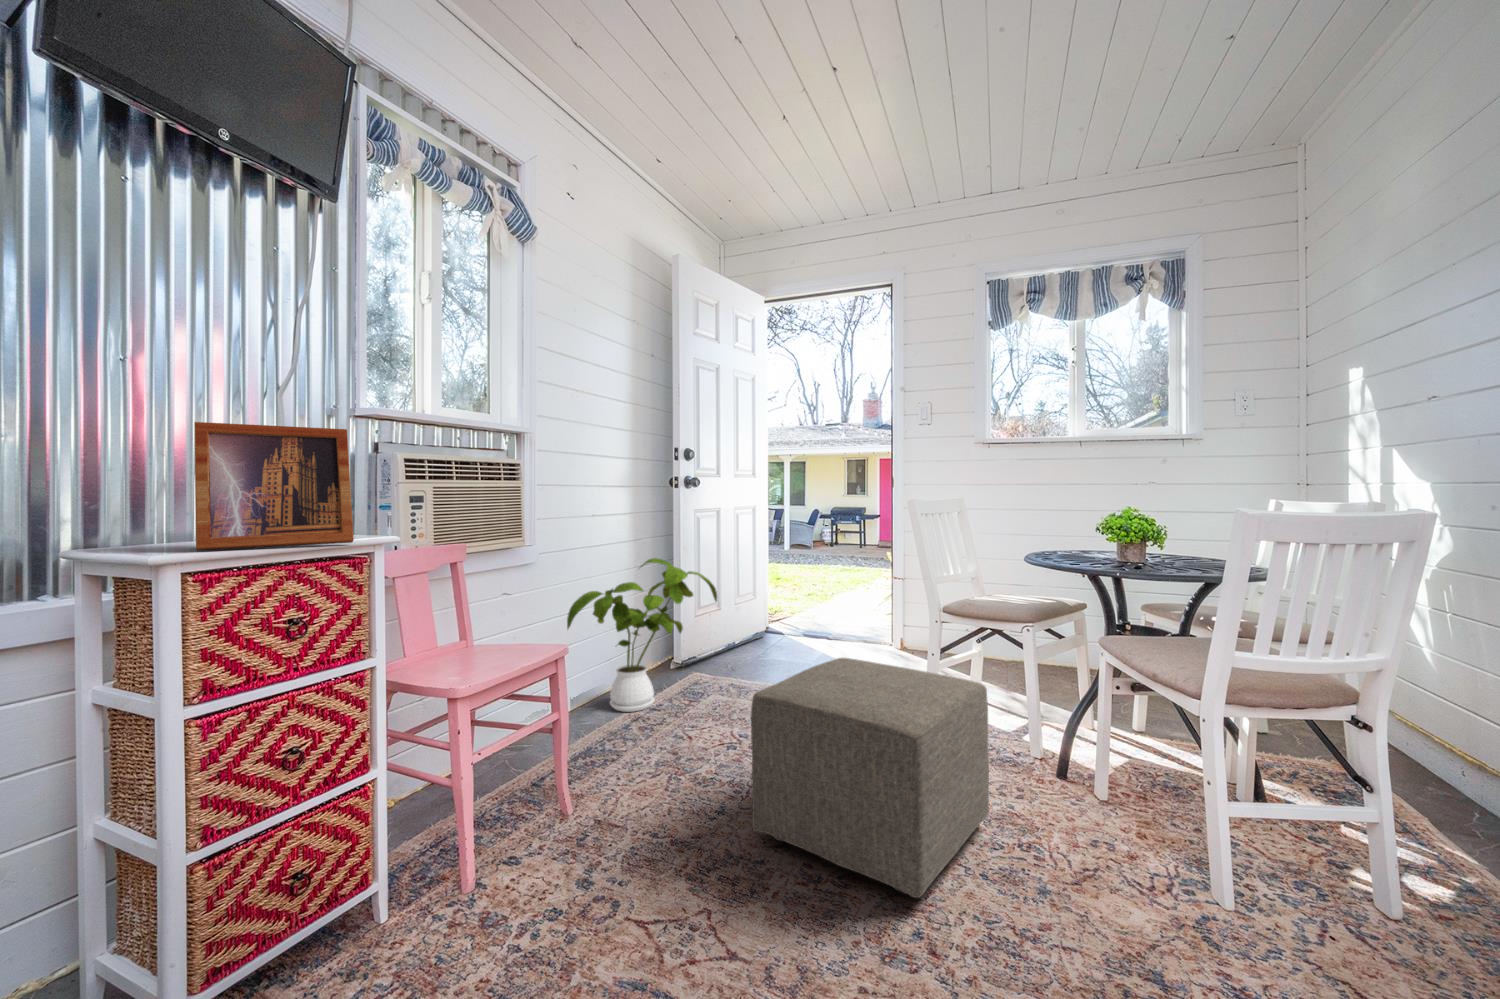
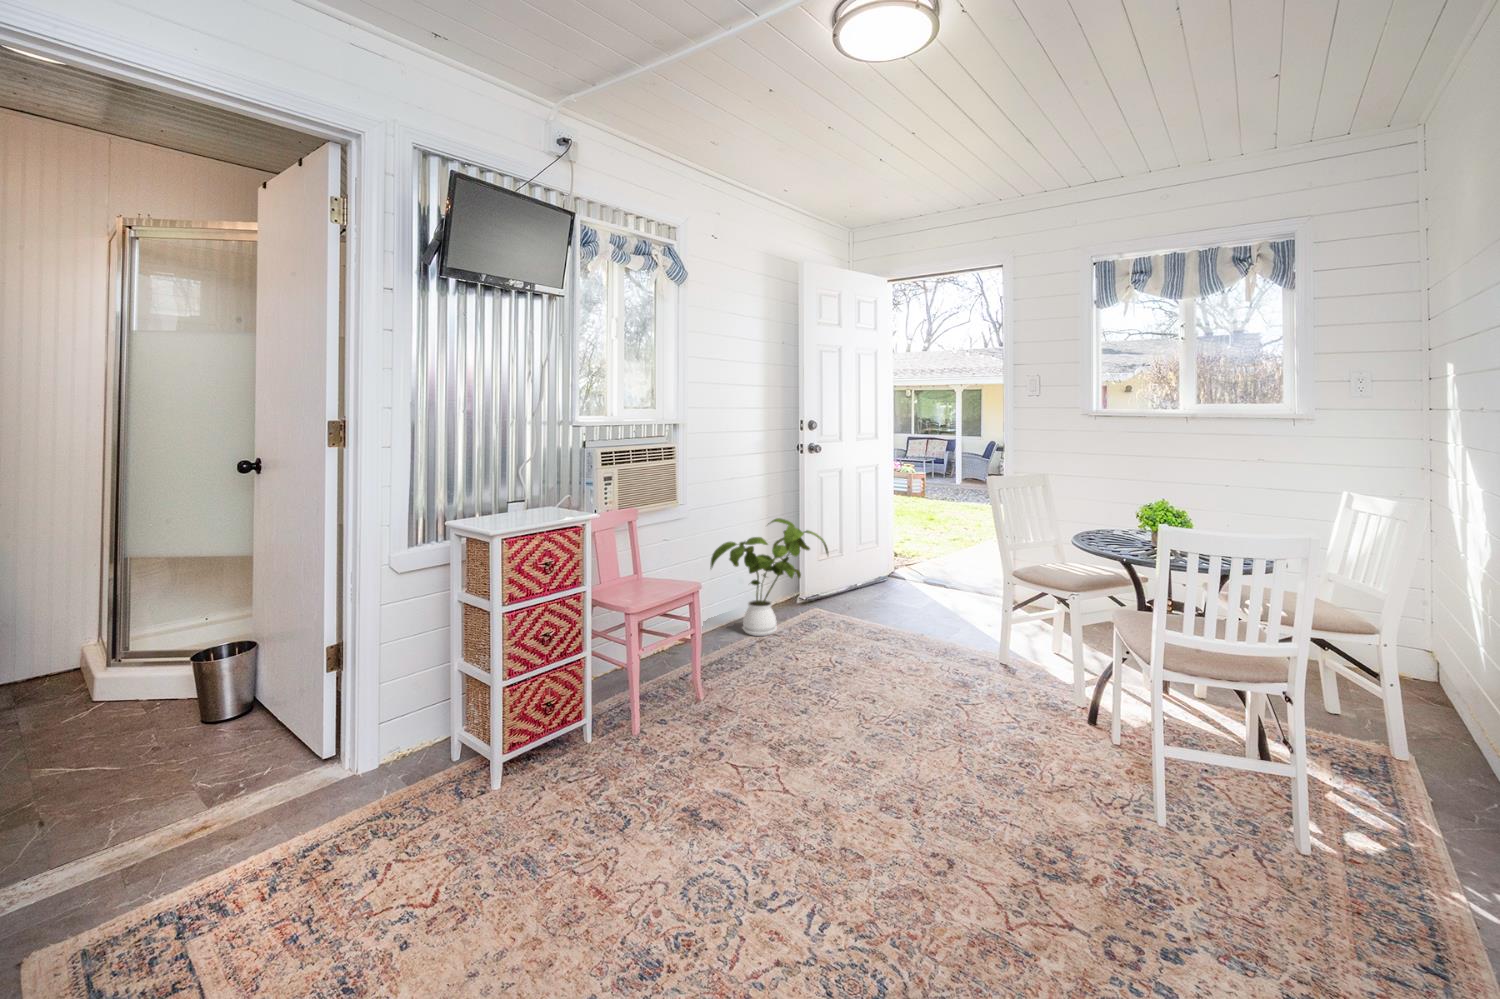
picture frame: present [194,422,354,551] -> none [495,451,574,524]
ottoman: present [751,658,989,898] -> none [822,613,1008,779]

